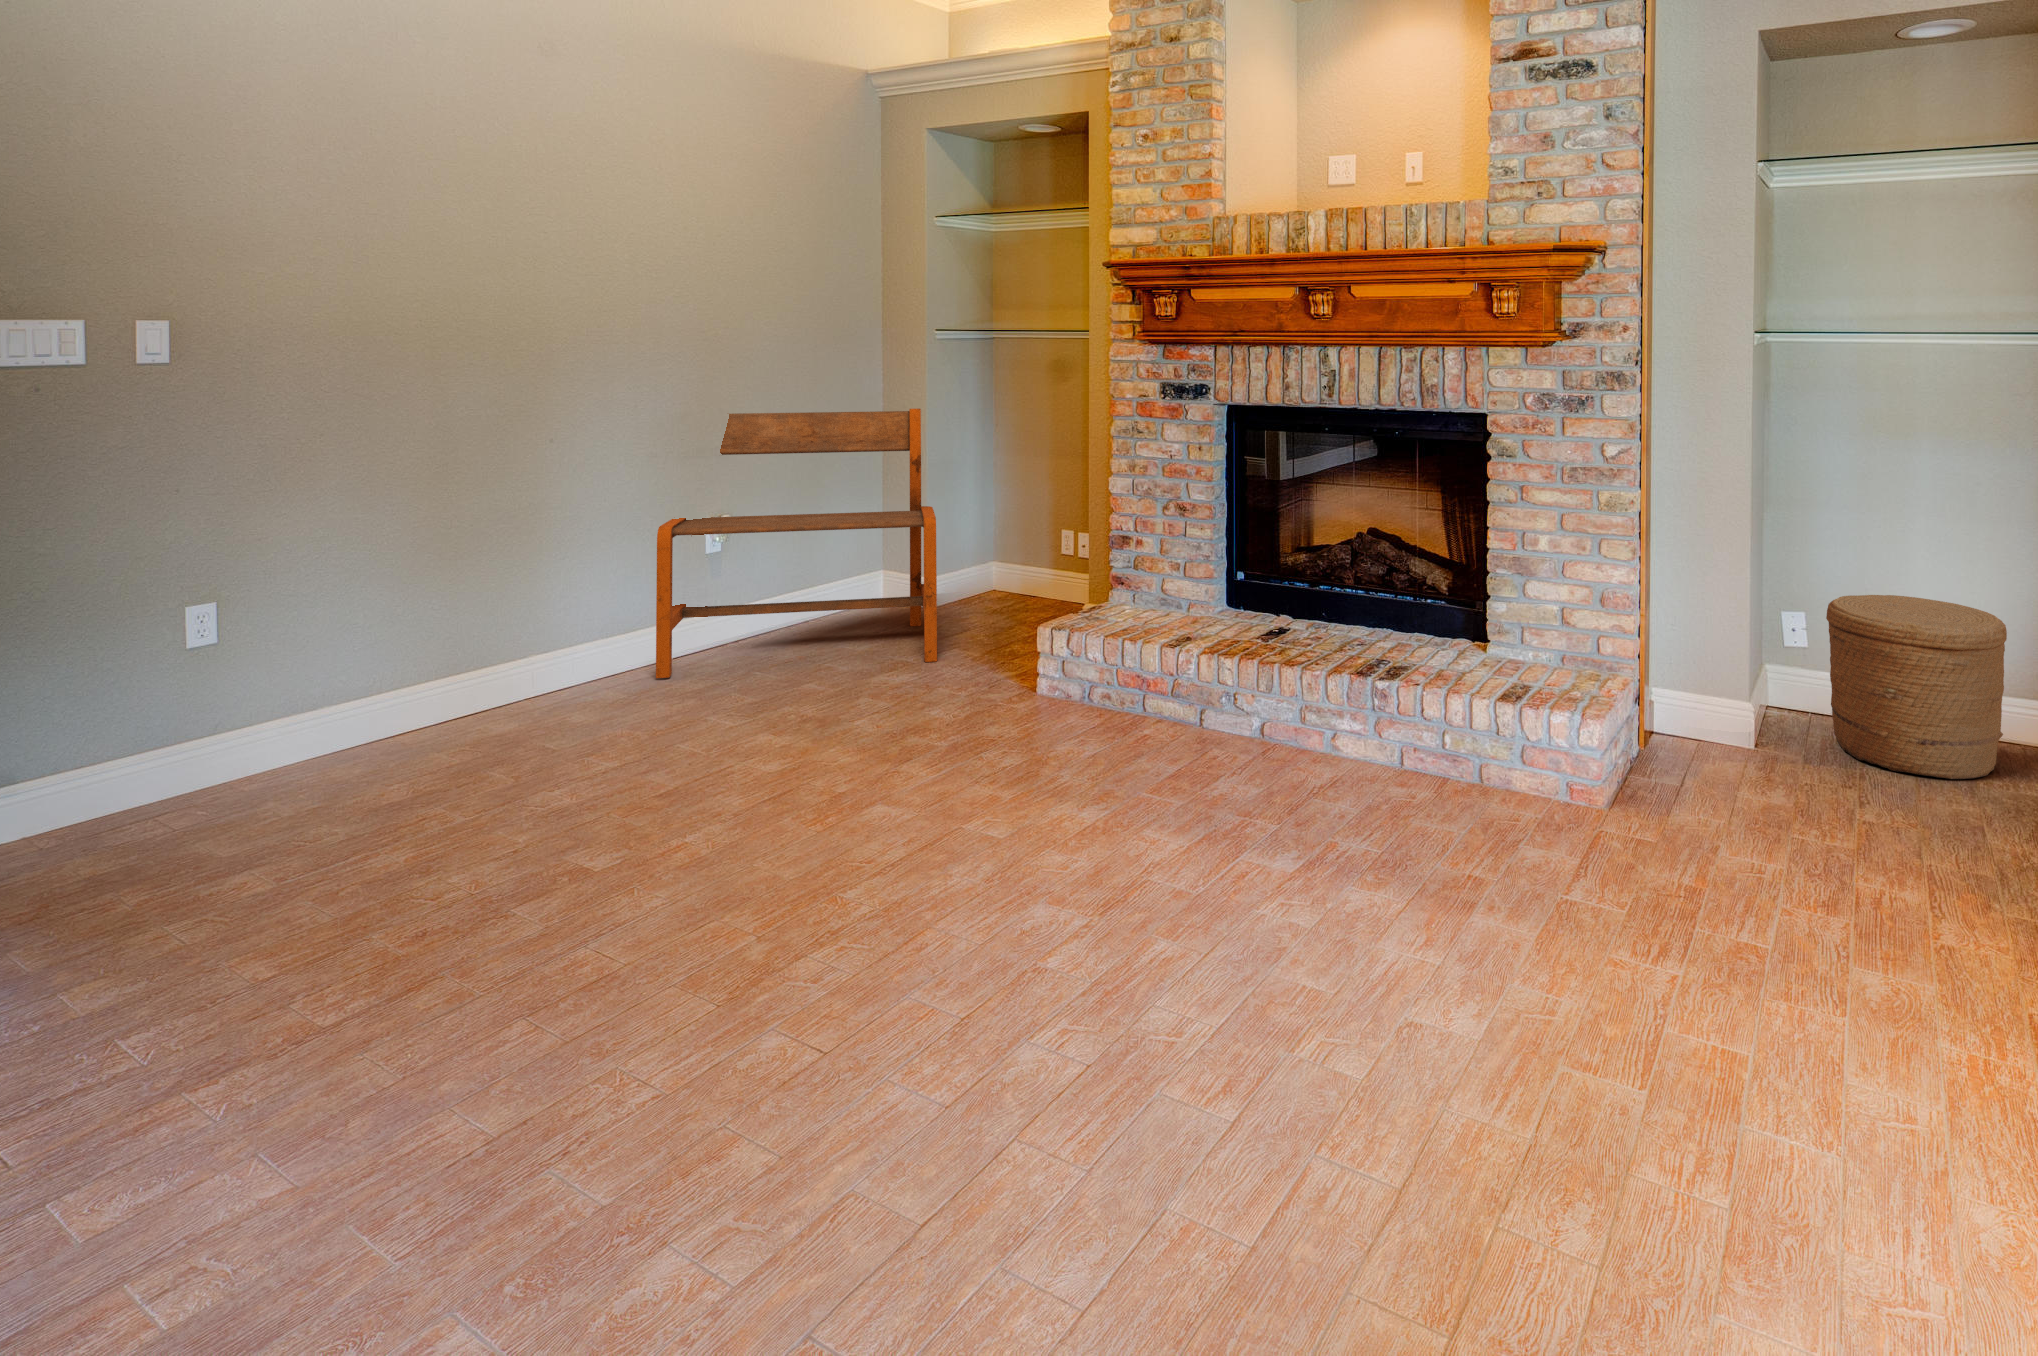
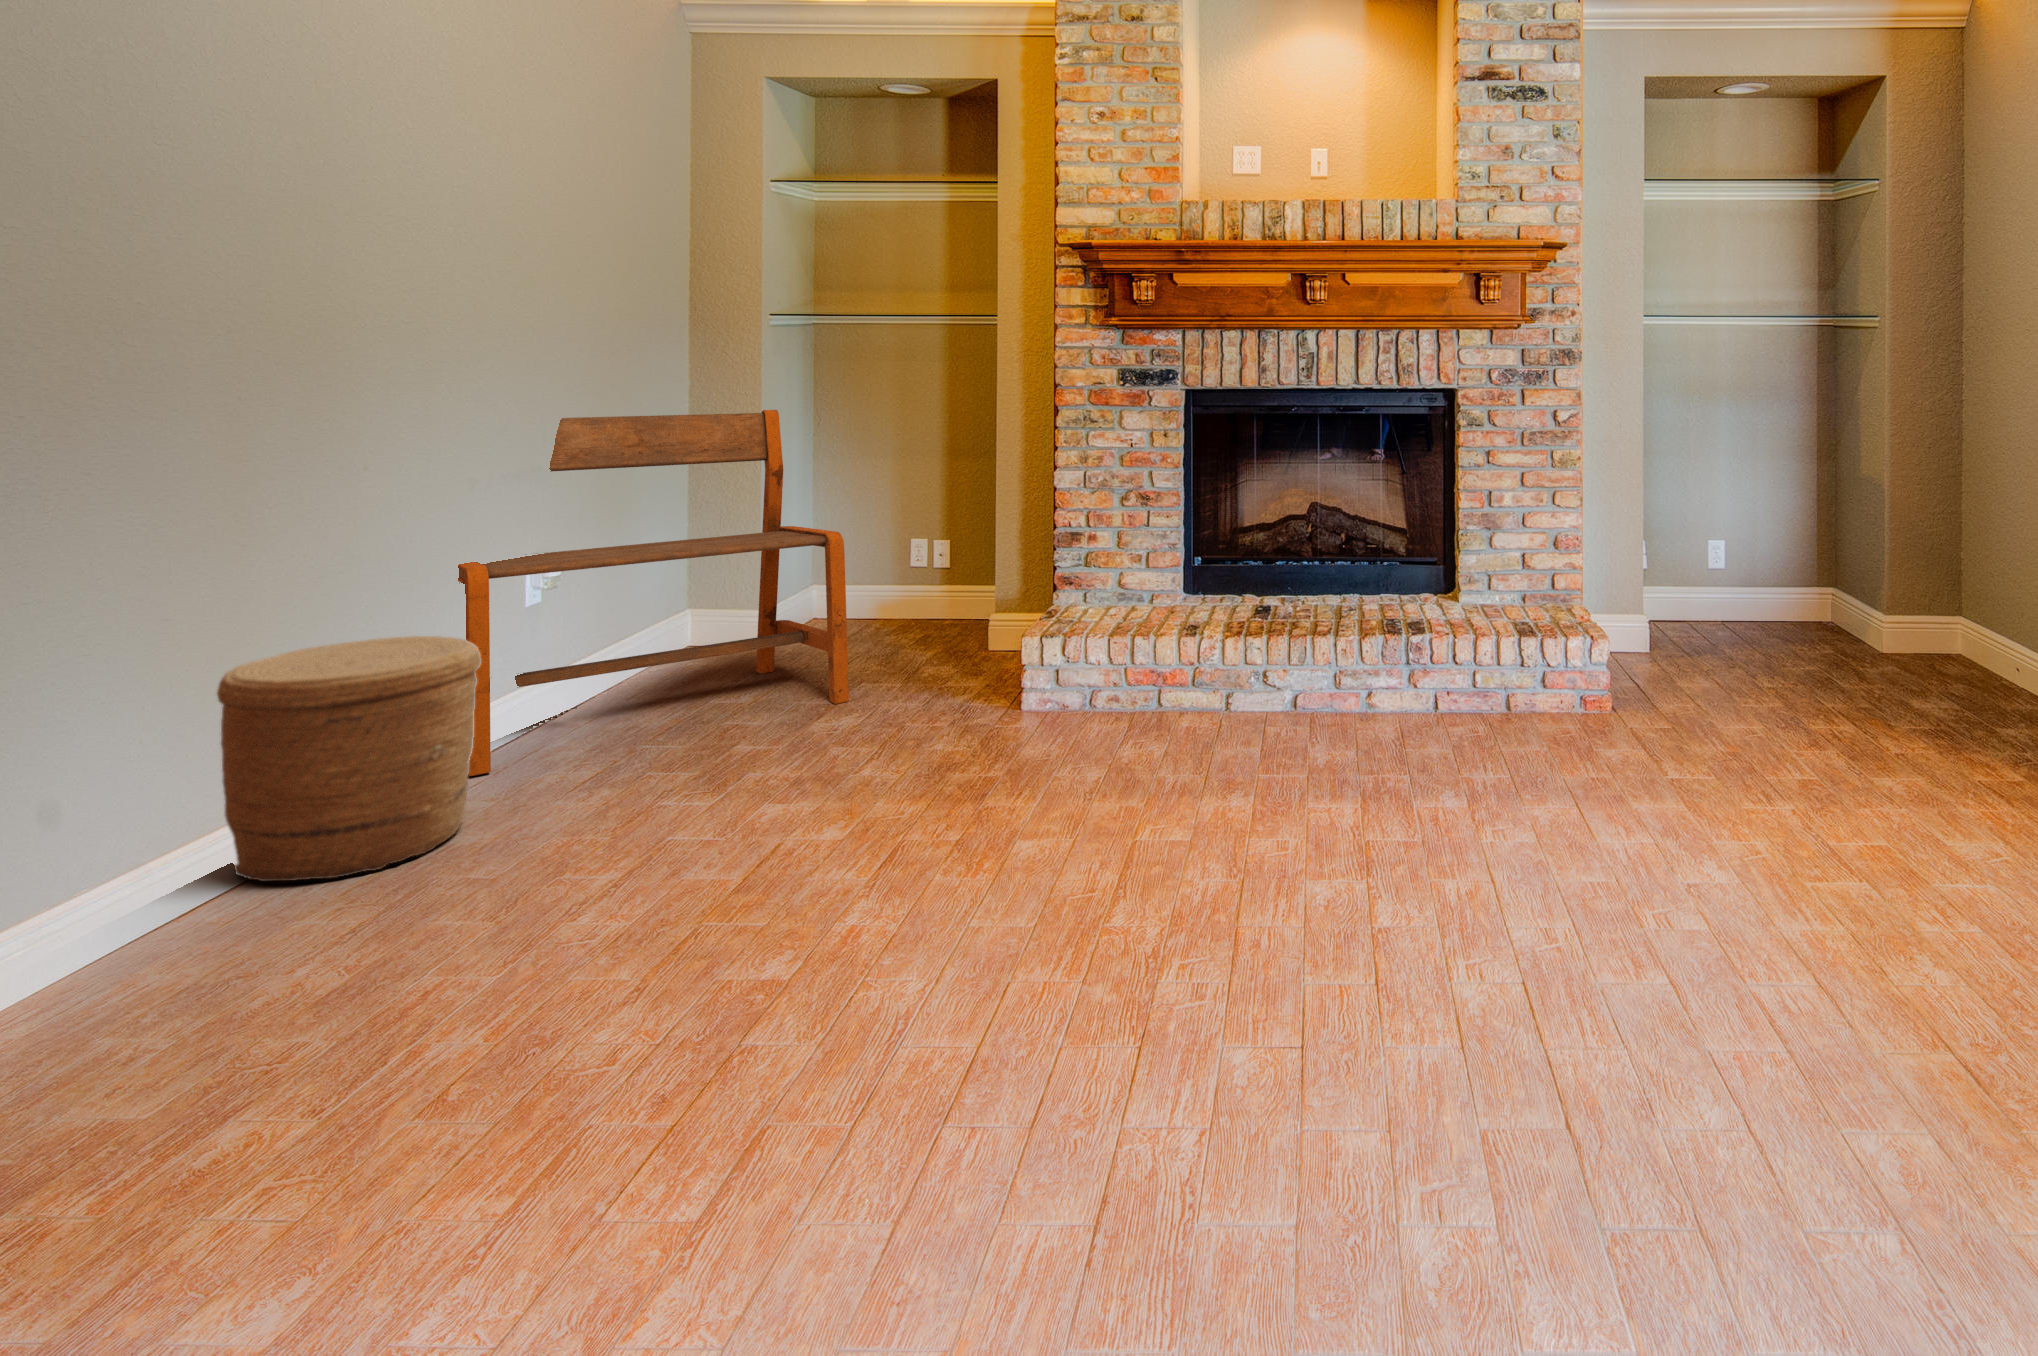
woven basket: present [1826,595,2007,779] -> present [217,636,480,881]

